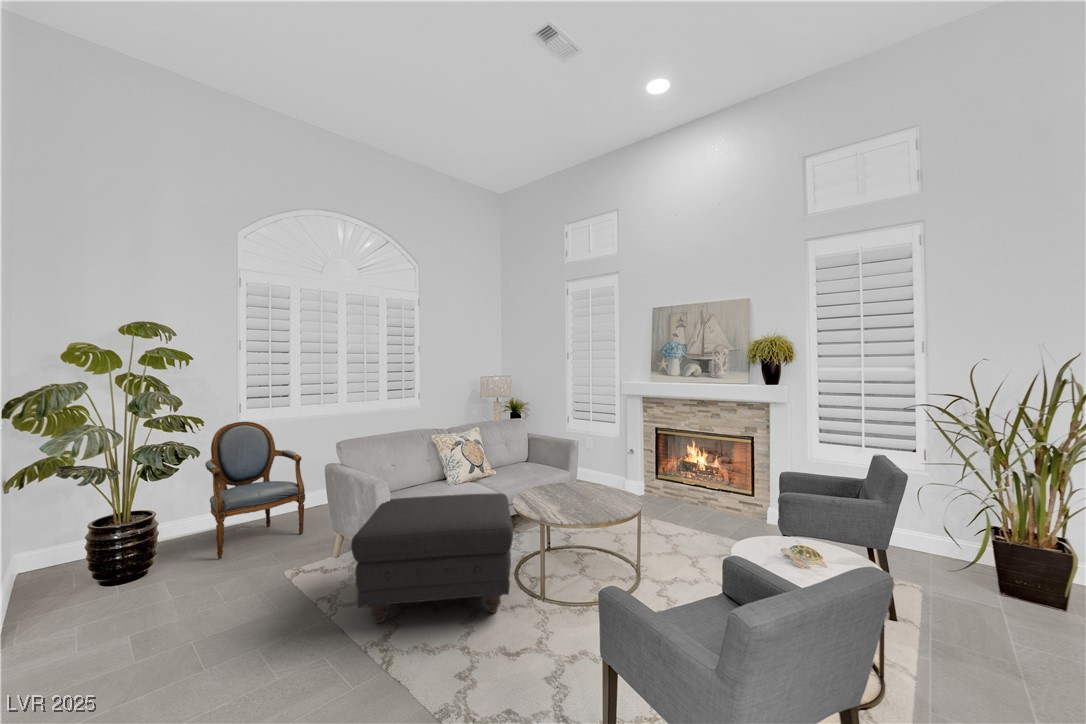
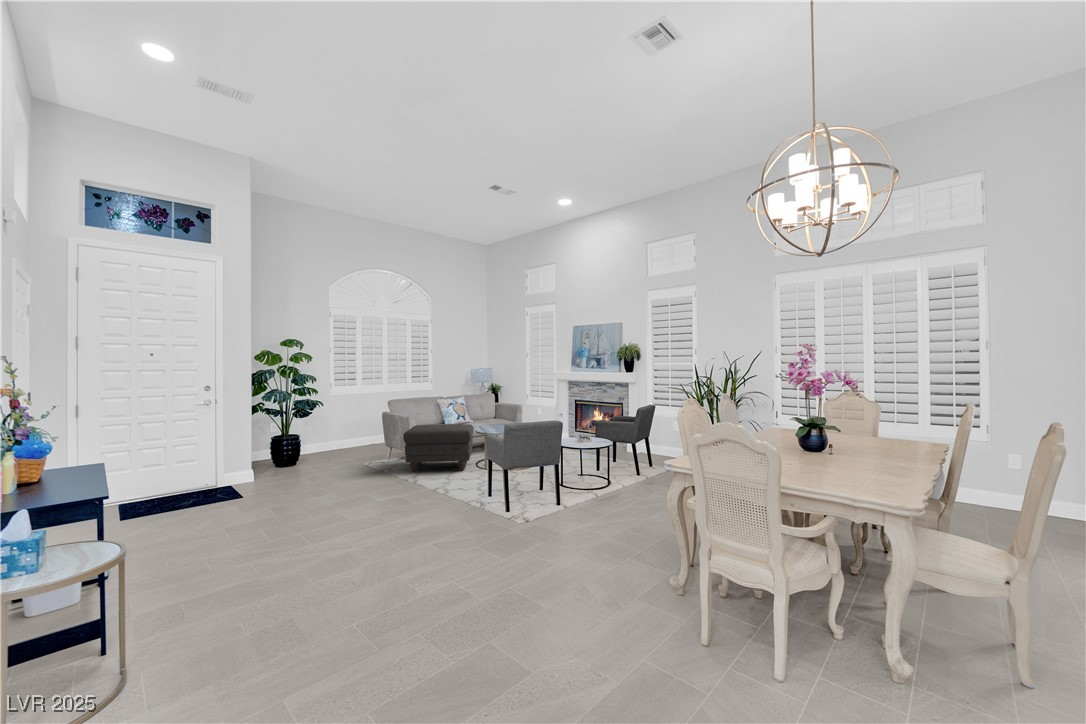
armchair: present [205,422,305,559] -> none [321,392,369,458]

